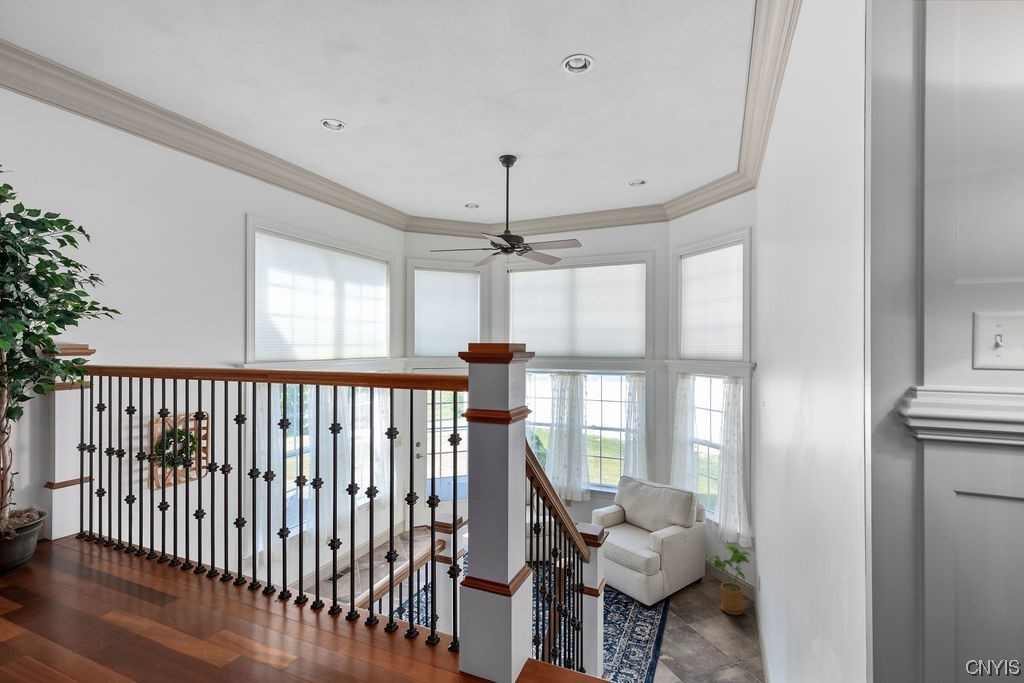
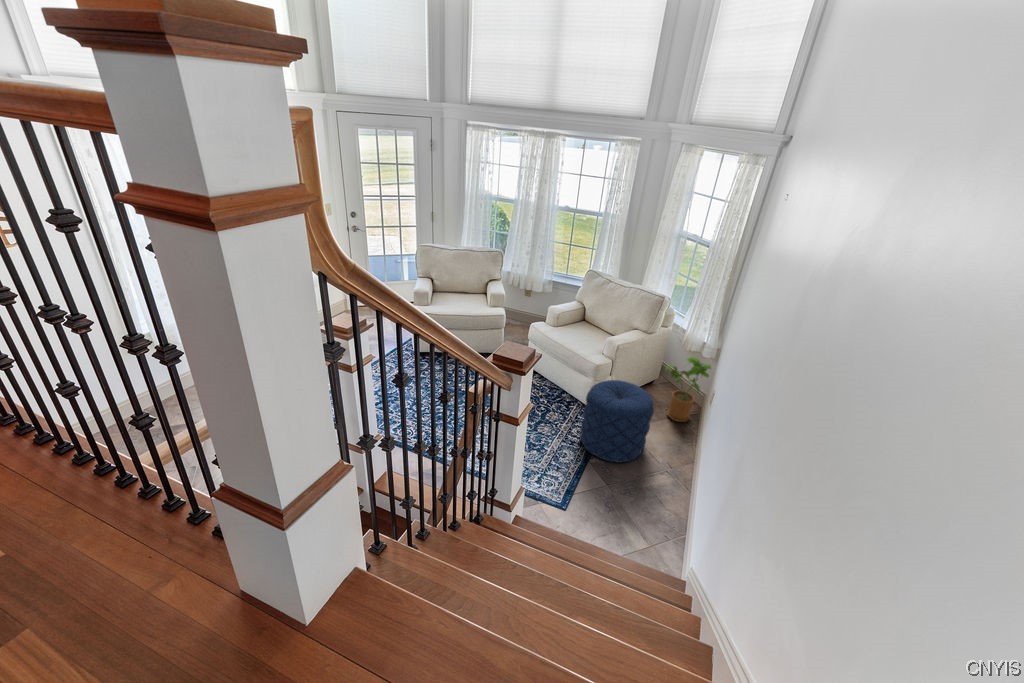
pouf: none [644,572,708,656] -> present [580,380,654,462]

